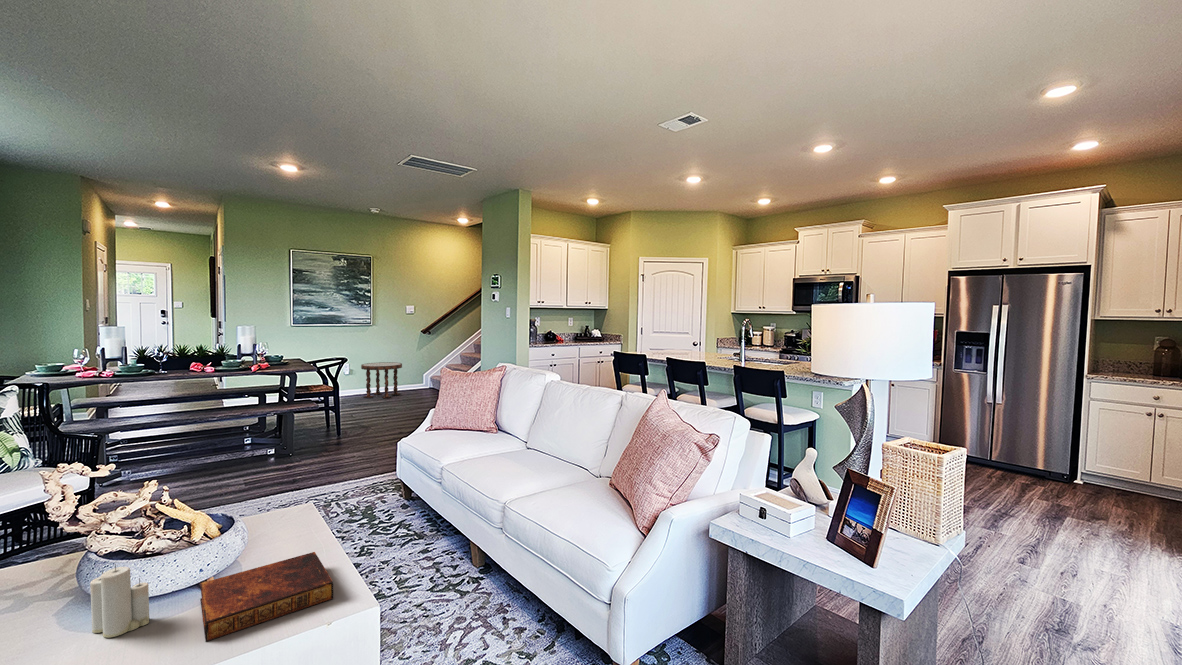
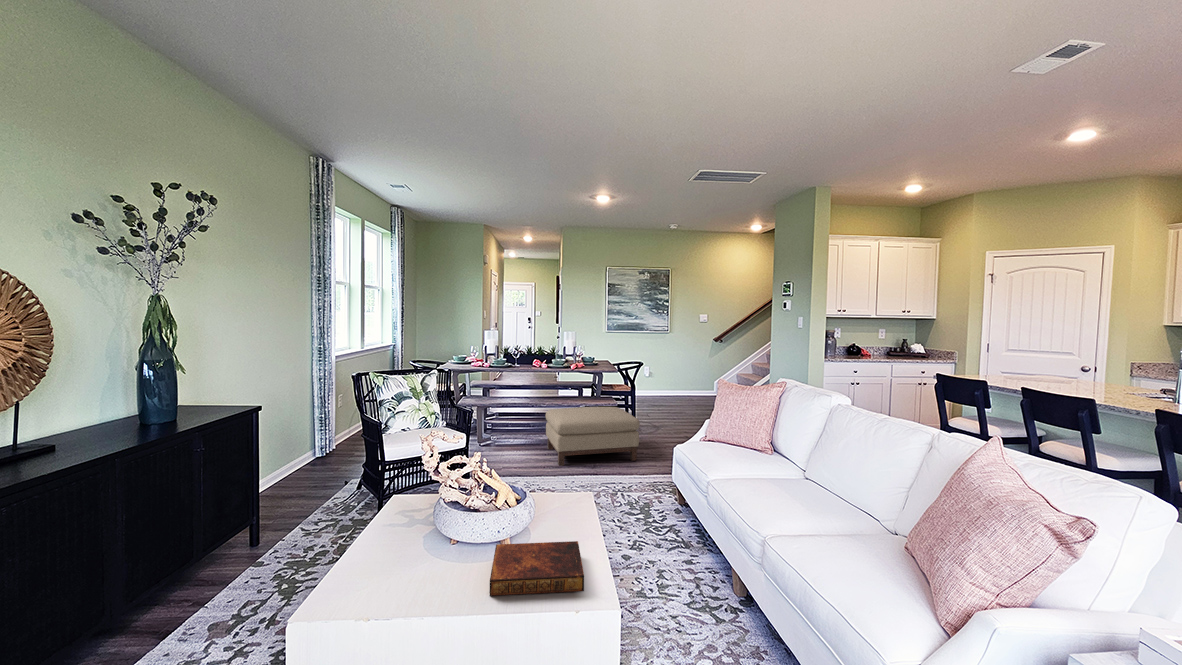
side table: present [361,362,402,398] -> none [659,367,694,401]
ottoman: none [217,410,350,490] -> present [545,407,640,466]
candle: present [90,564,149,638] -> none [433,515,464,569]

